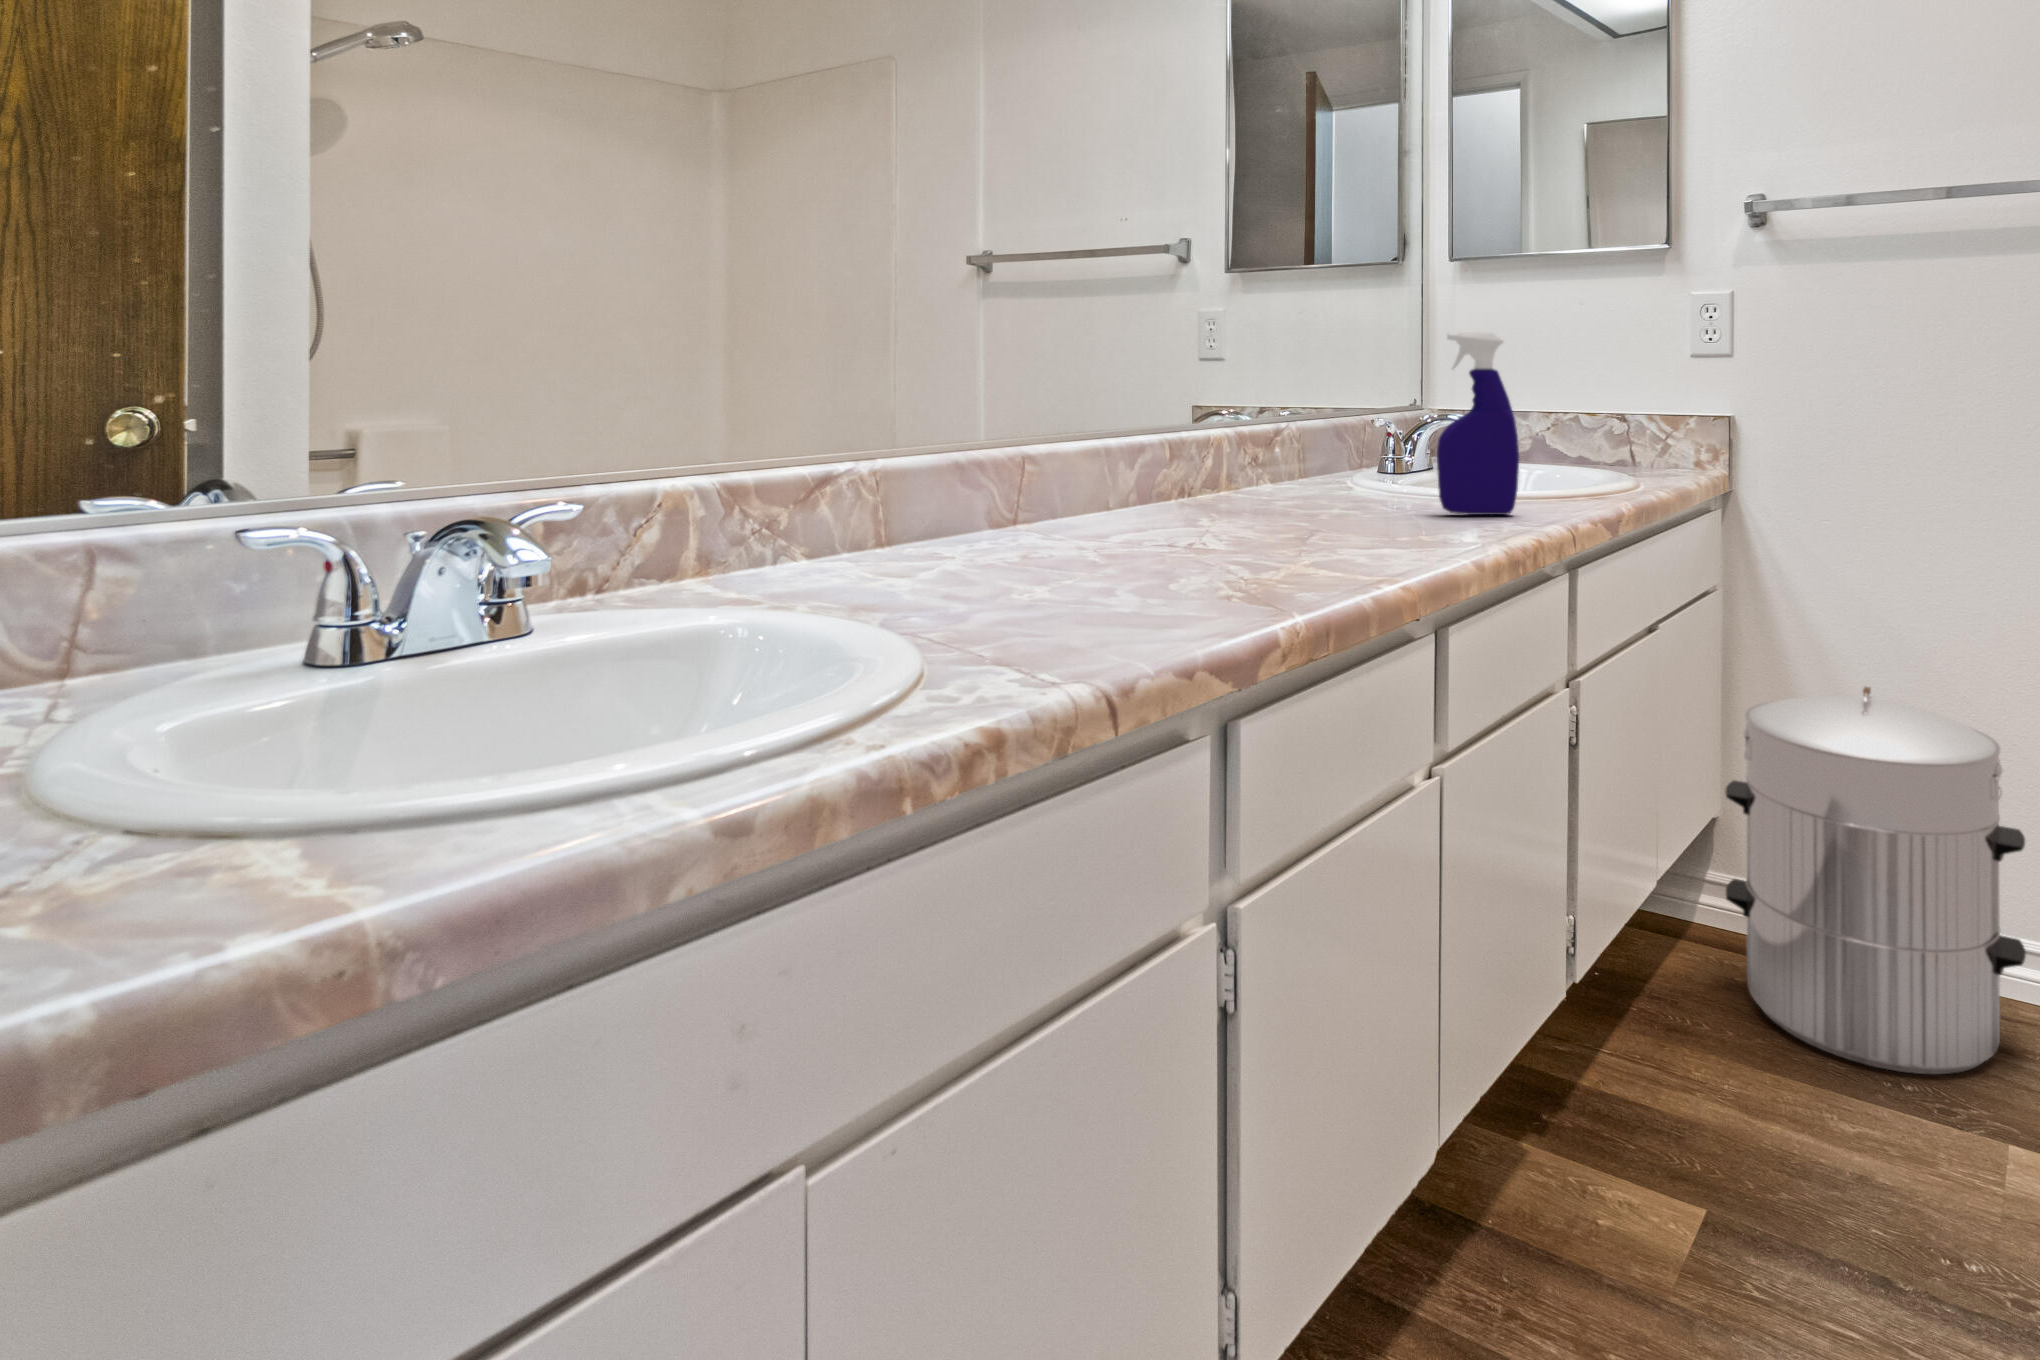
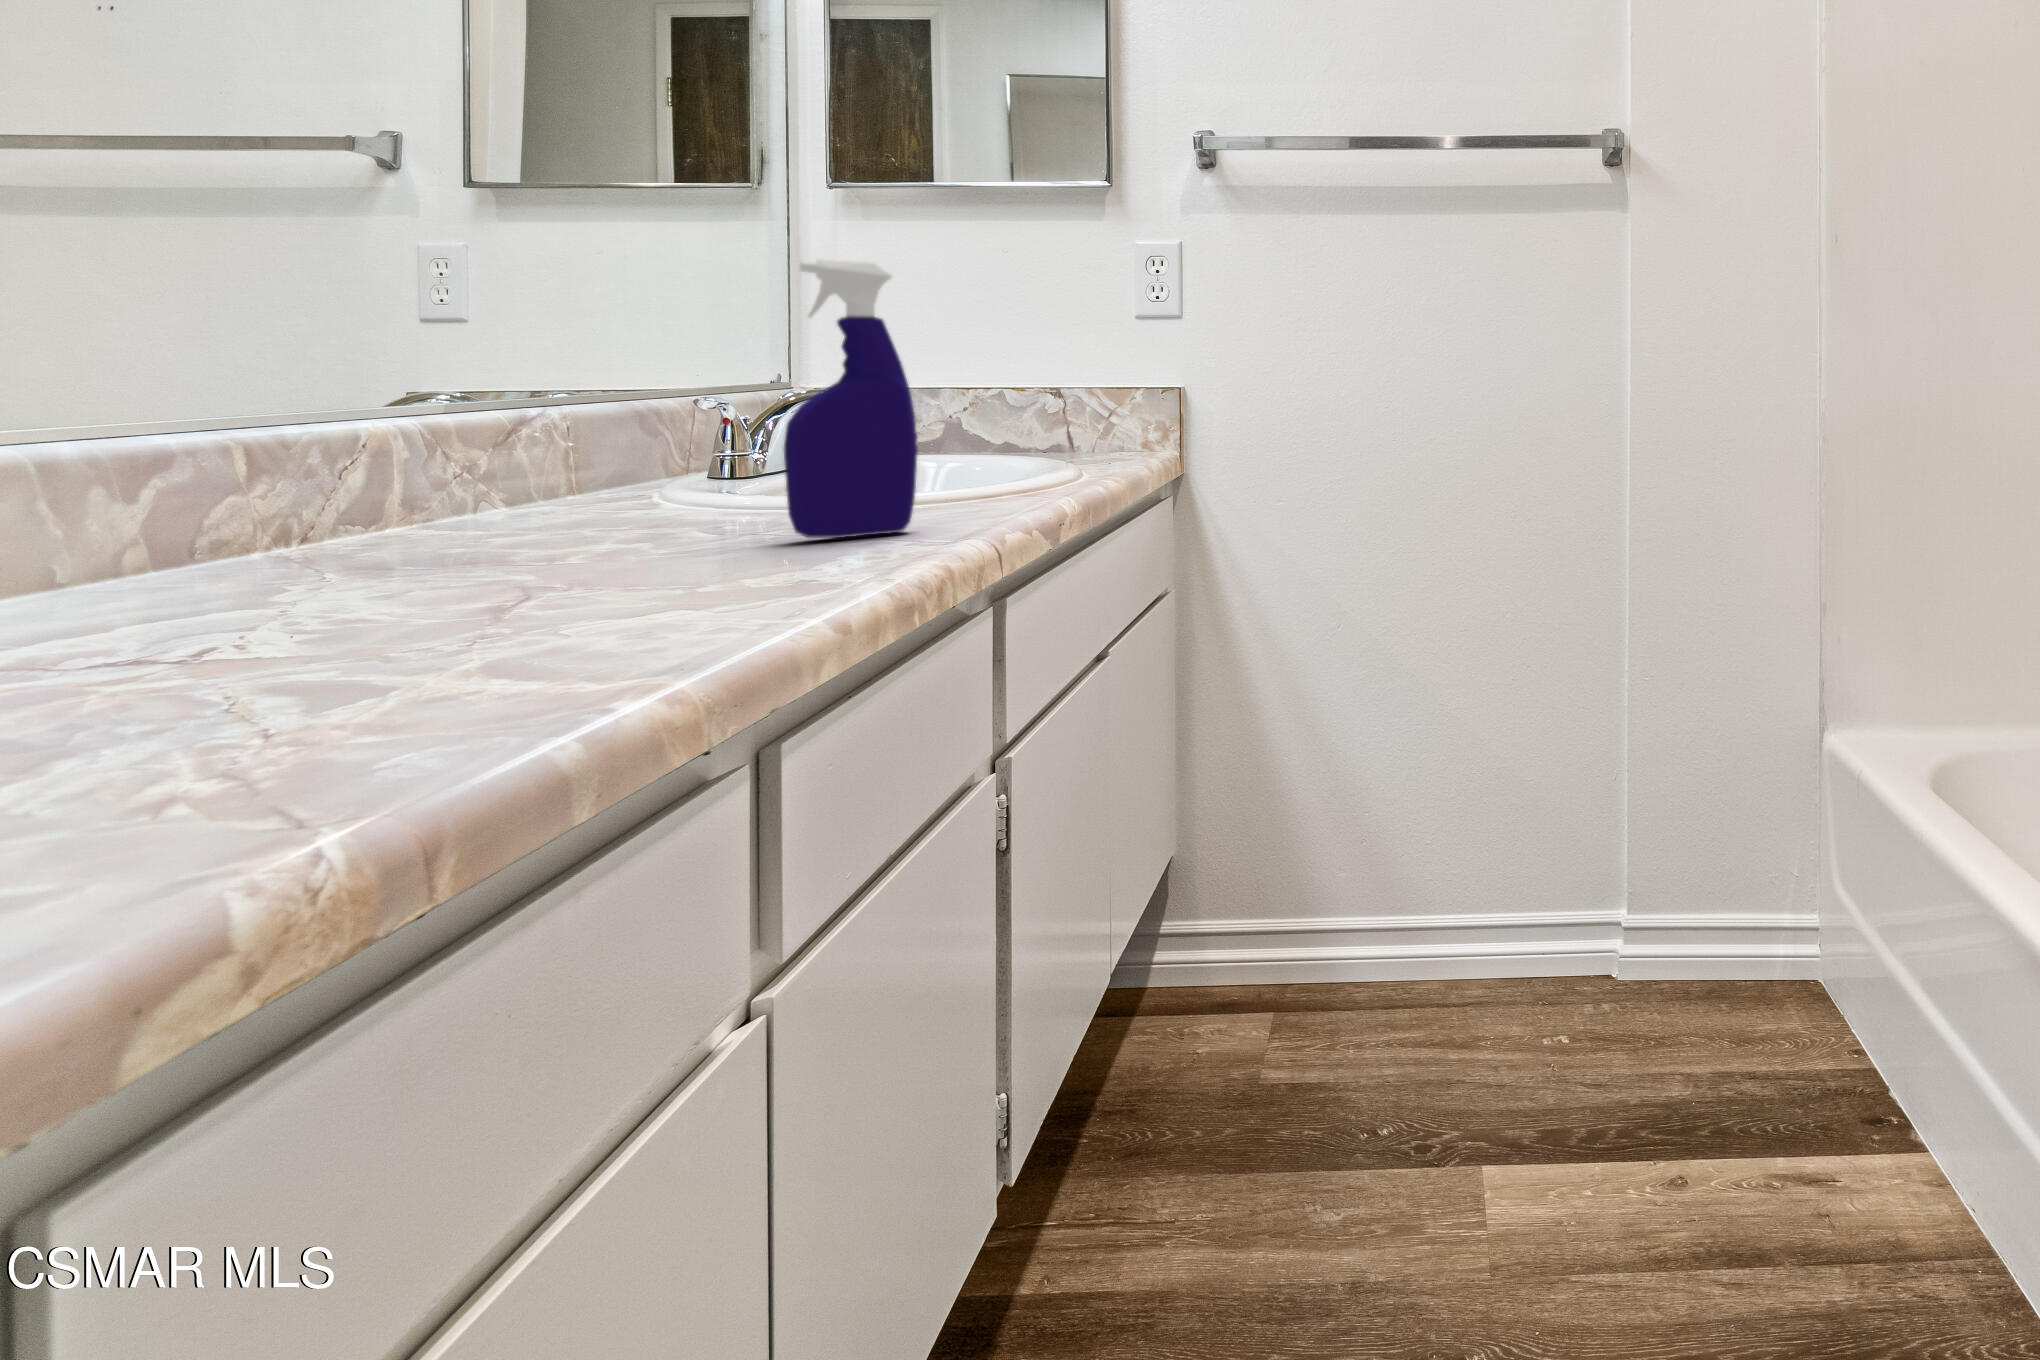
waste bin: present [1726,685,2026,1074] -> none [1186,681,1475,1118]

